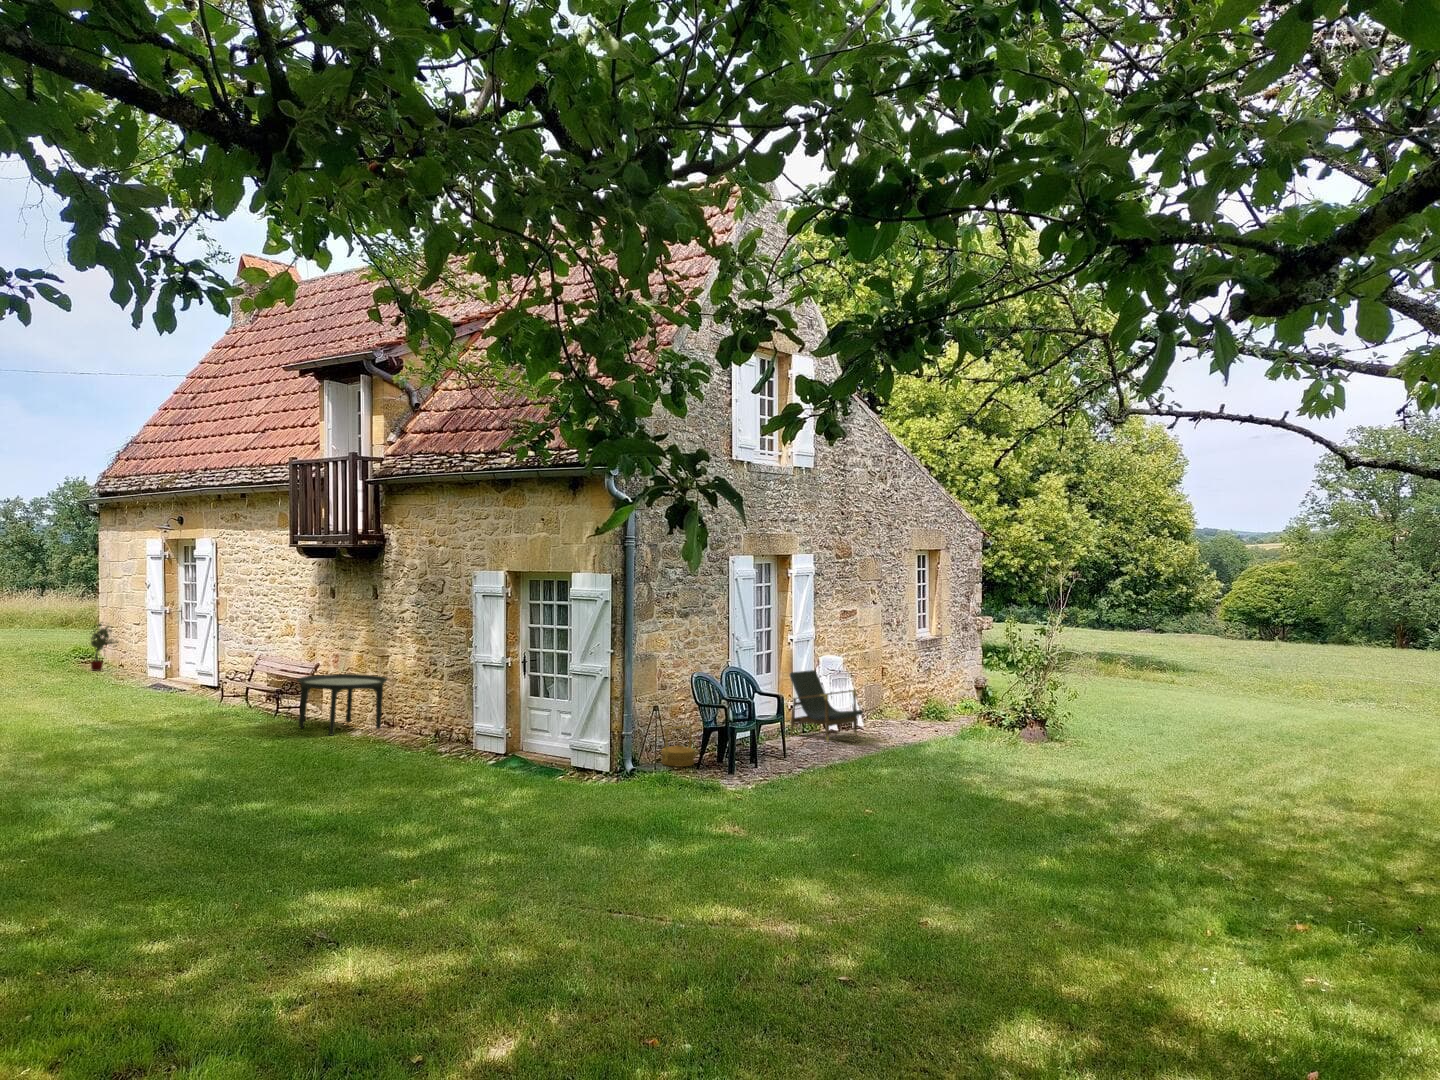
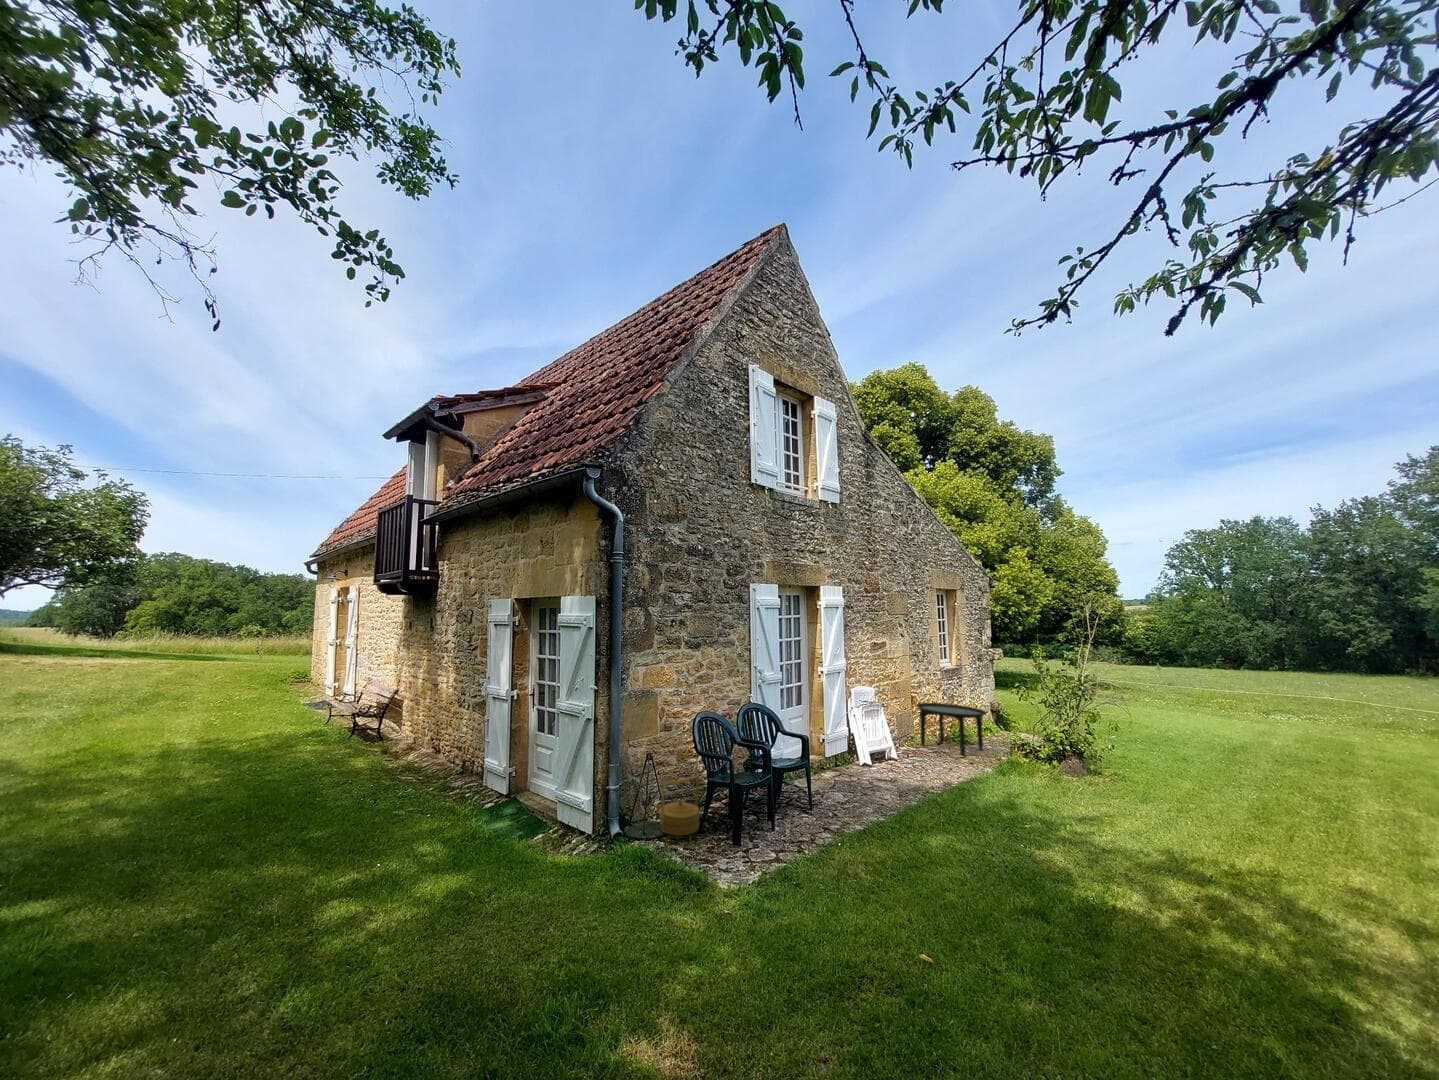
potted tree: present [90,622,118,671] -> none [296,647,321,684]
lounge chair: present [790,670,863,743] -> none [820,702,901,789]
round table: present [297,674,388,736] -> present [916,703,986,755]

